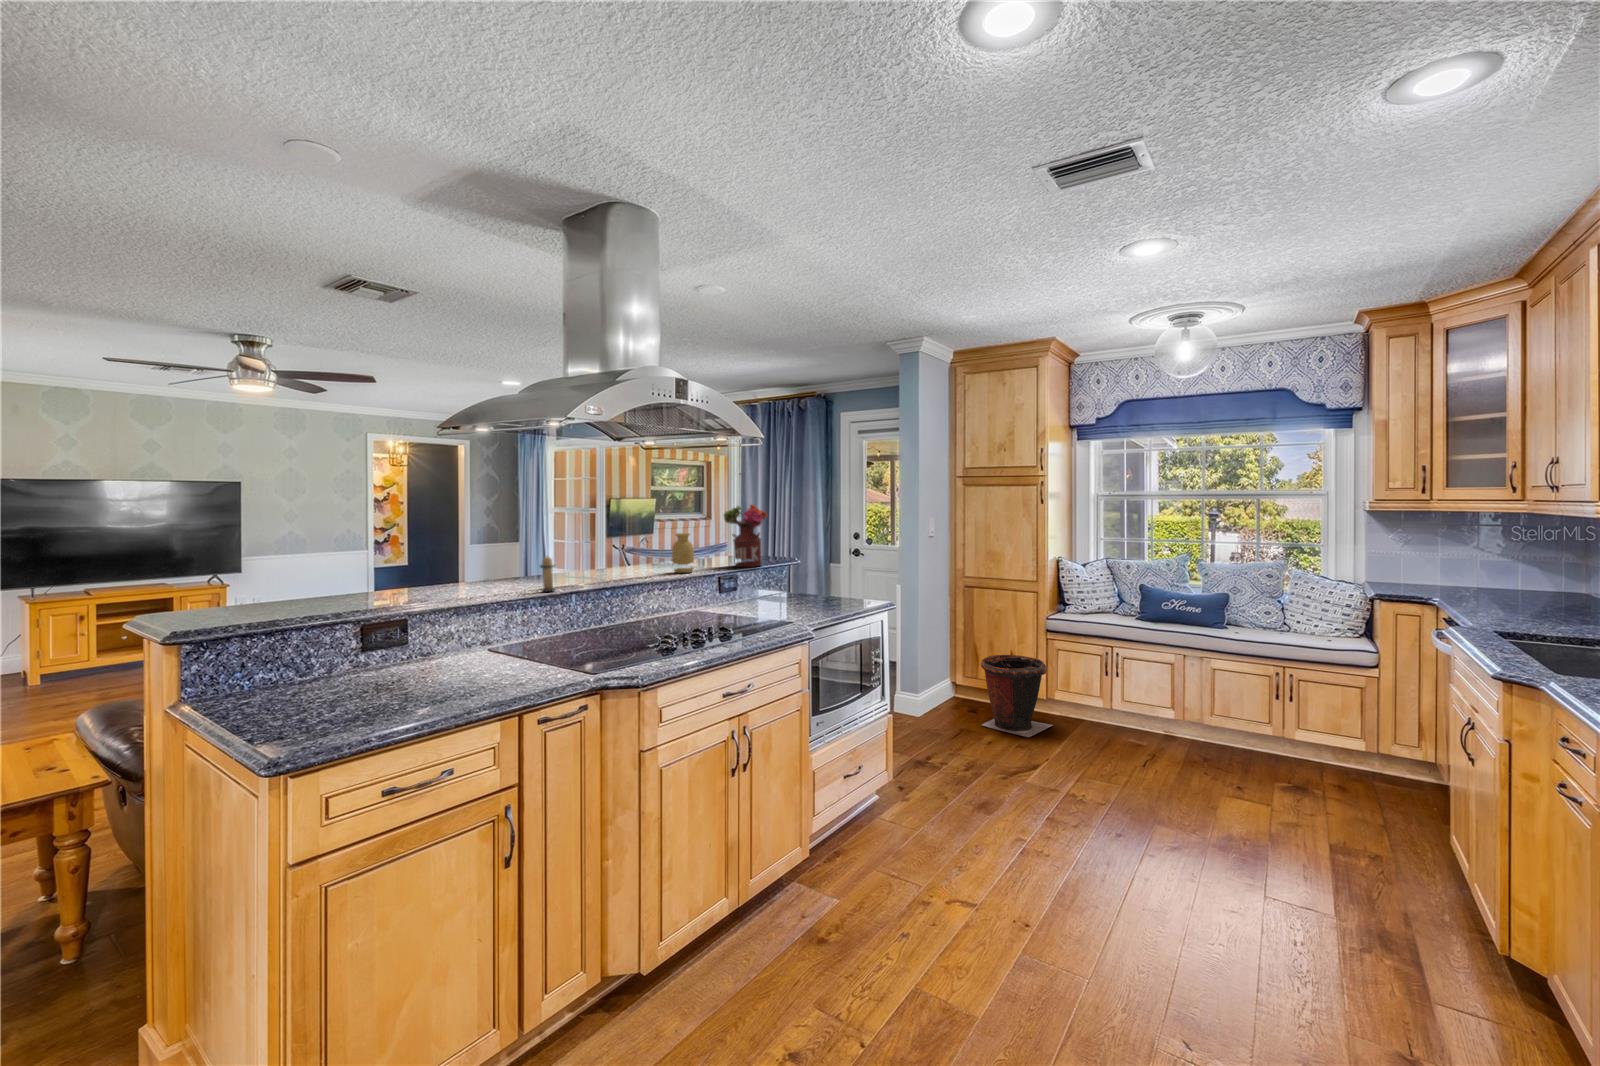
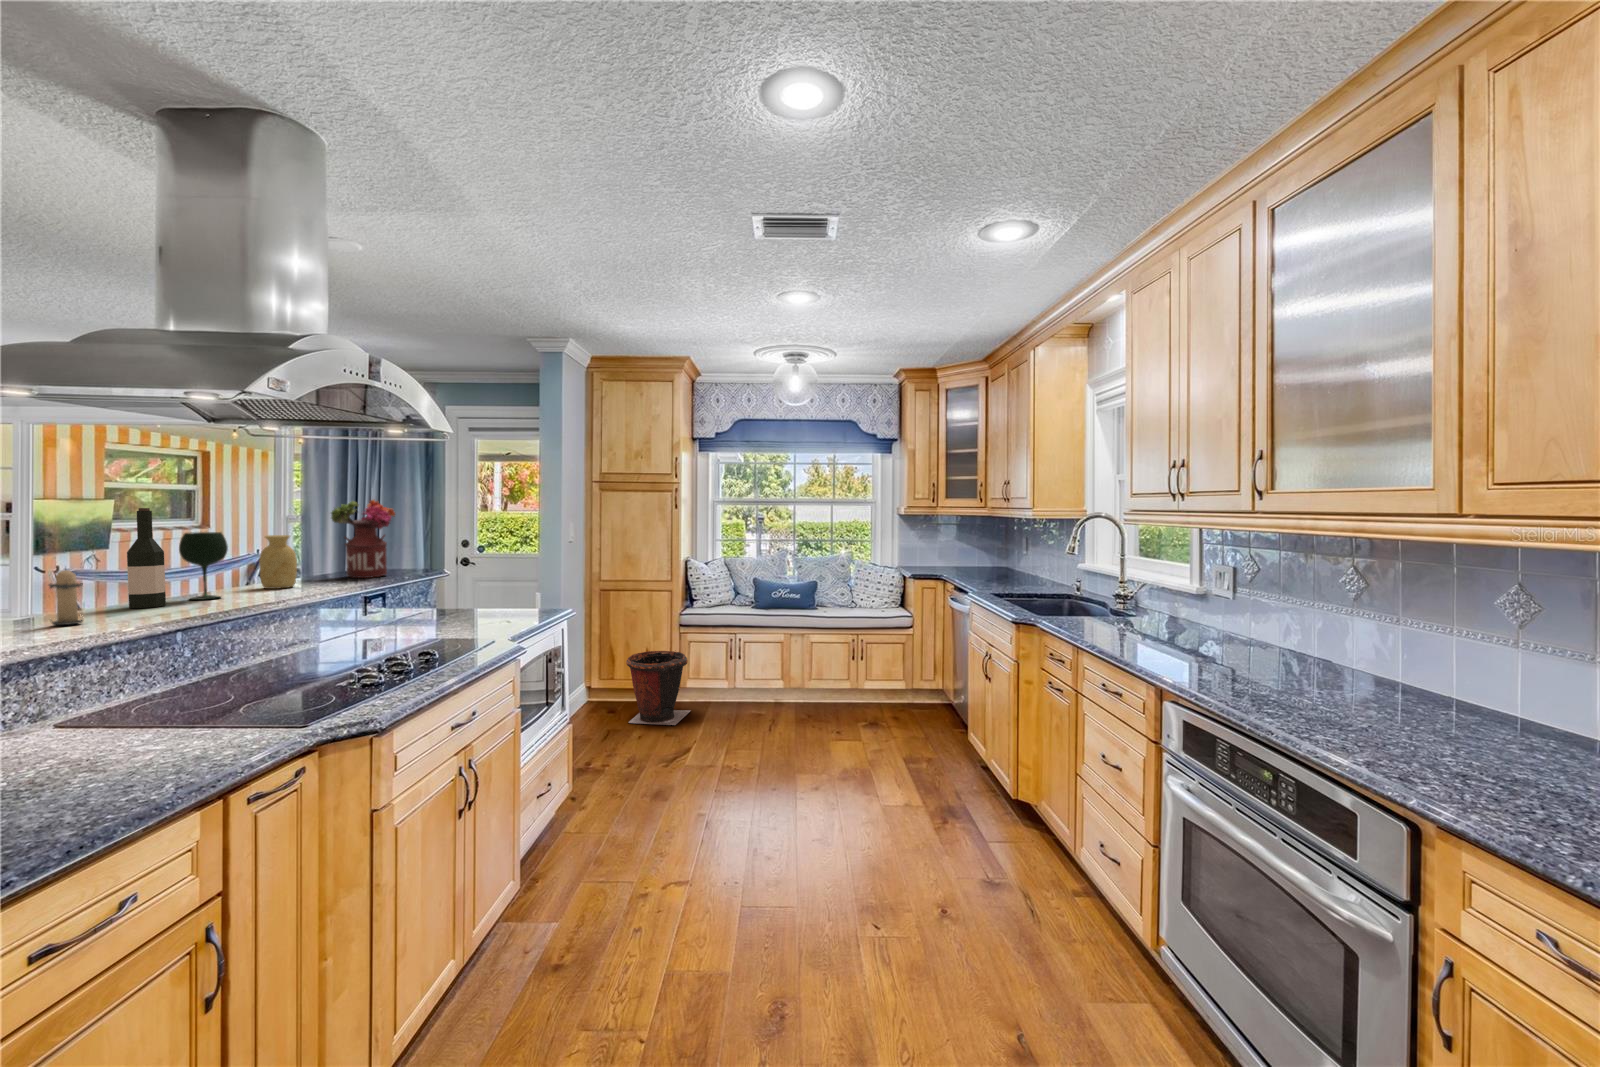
wine bottle: none [589,515,609,583] -> present [127,508,166,608]
wine glass: none [620,531,646,579] -> present [179,532,228,600]

